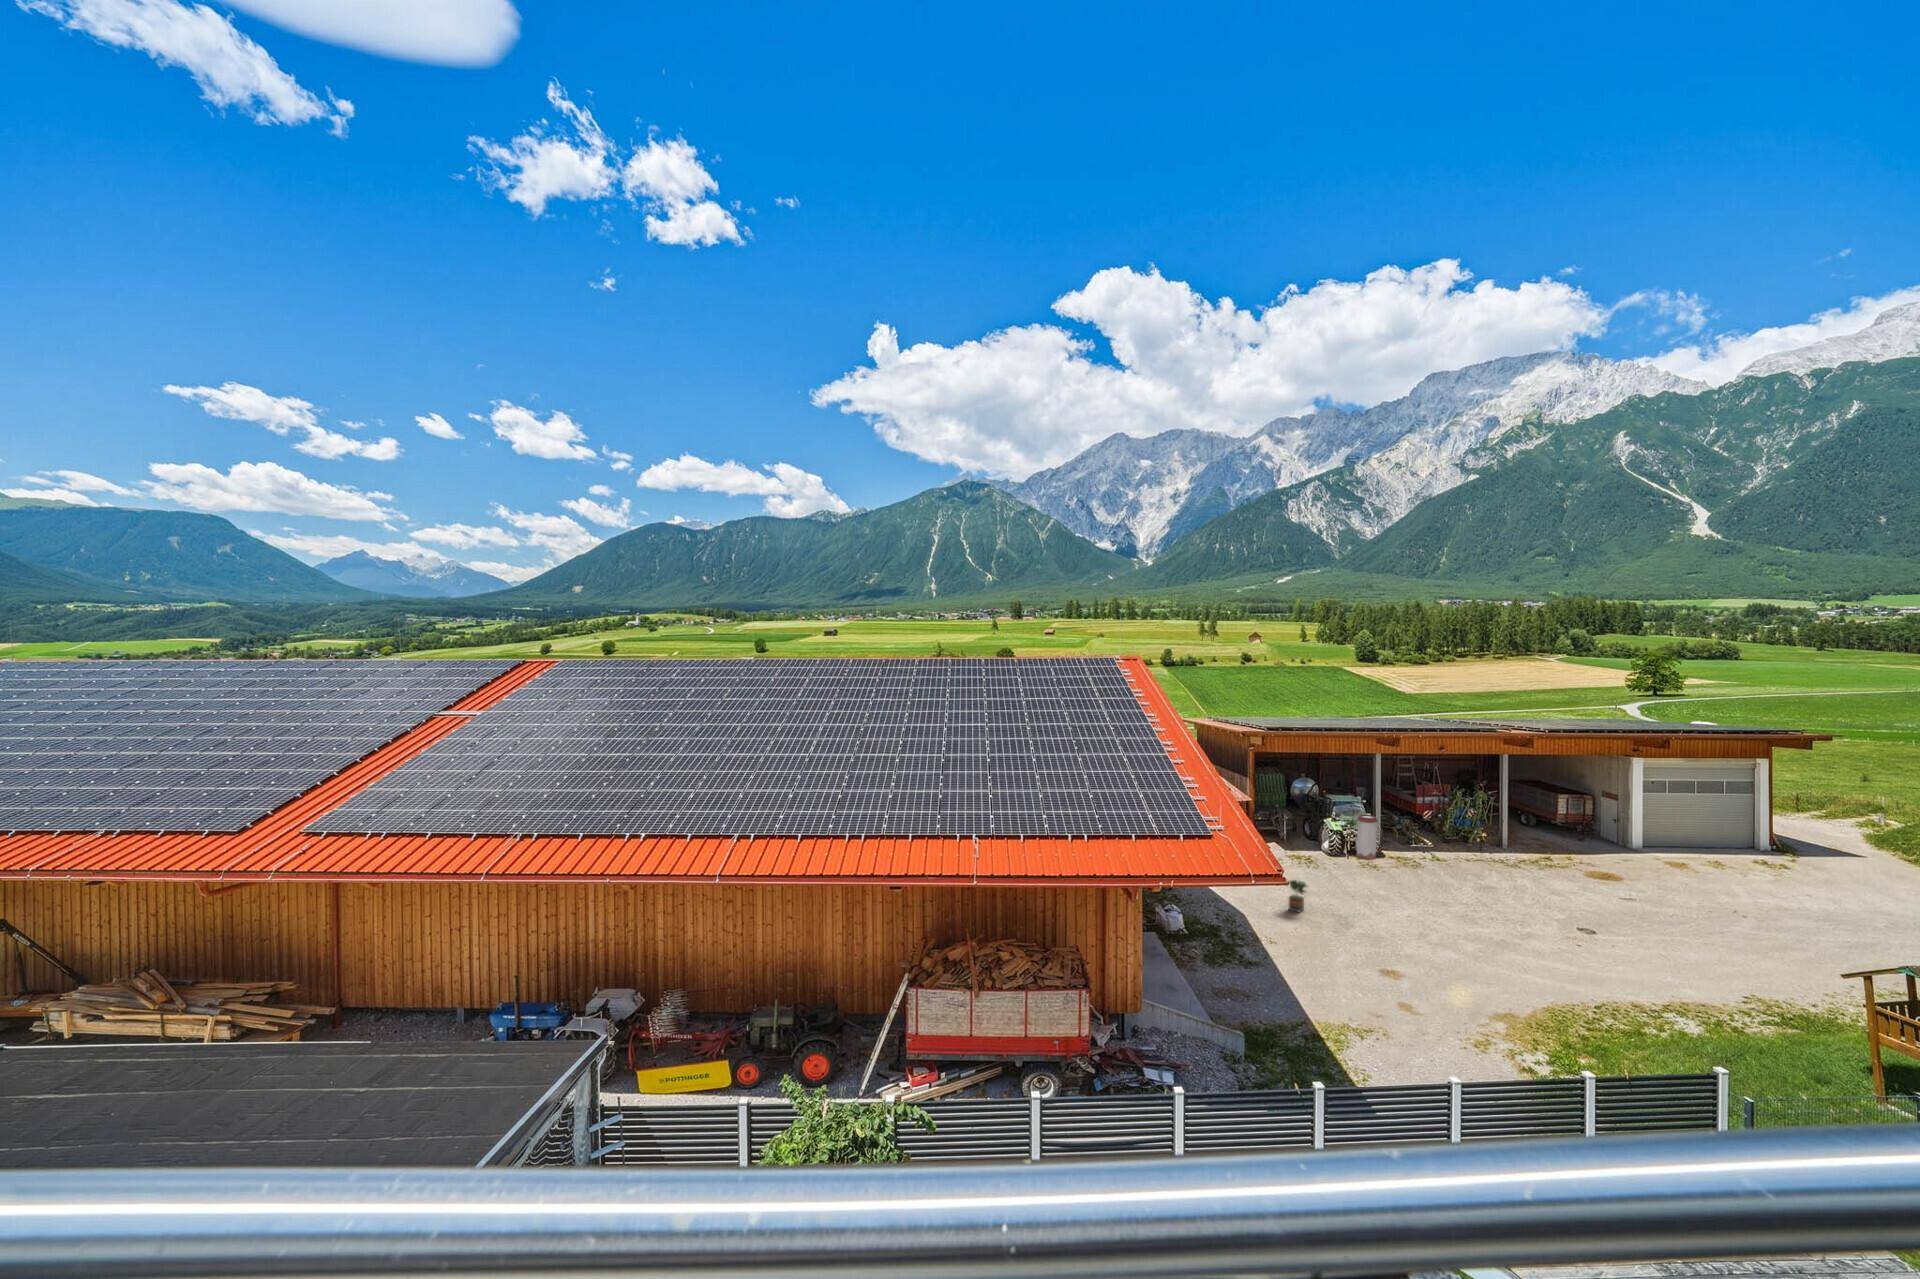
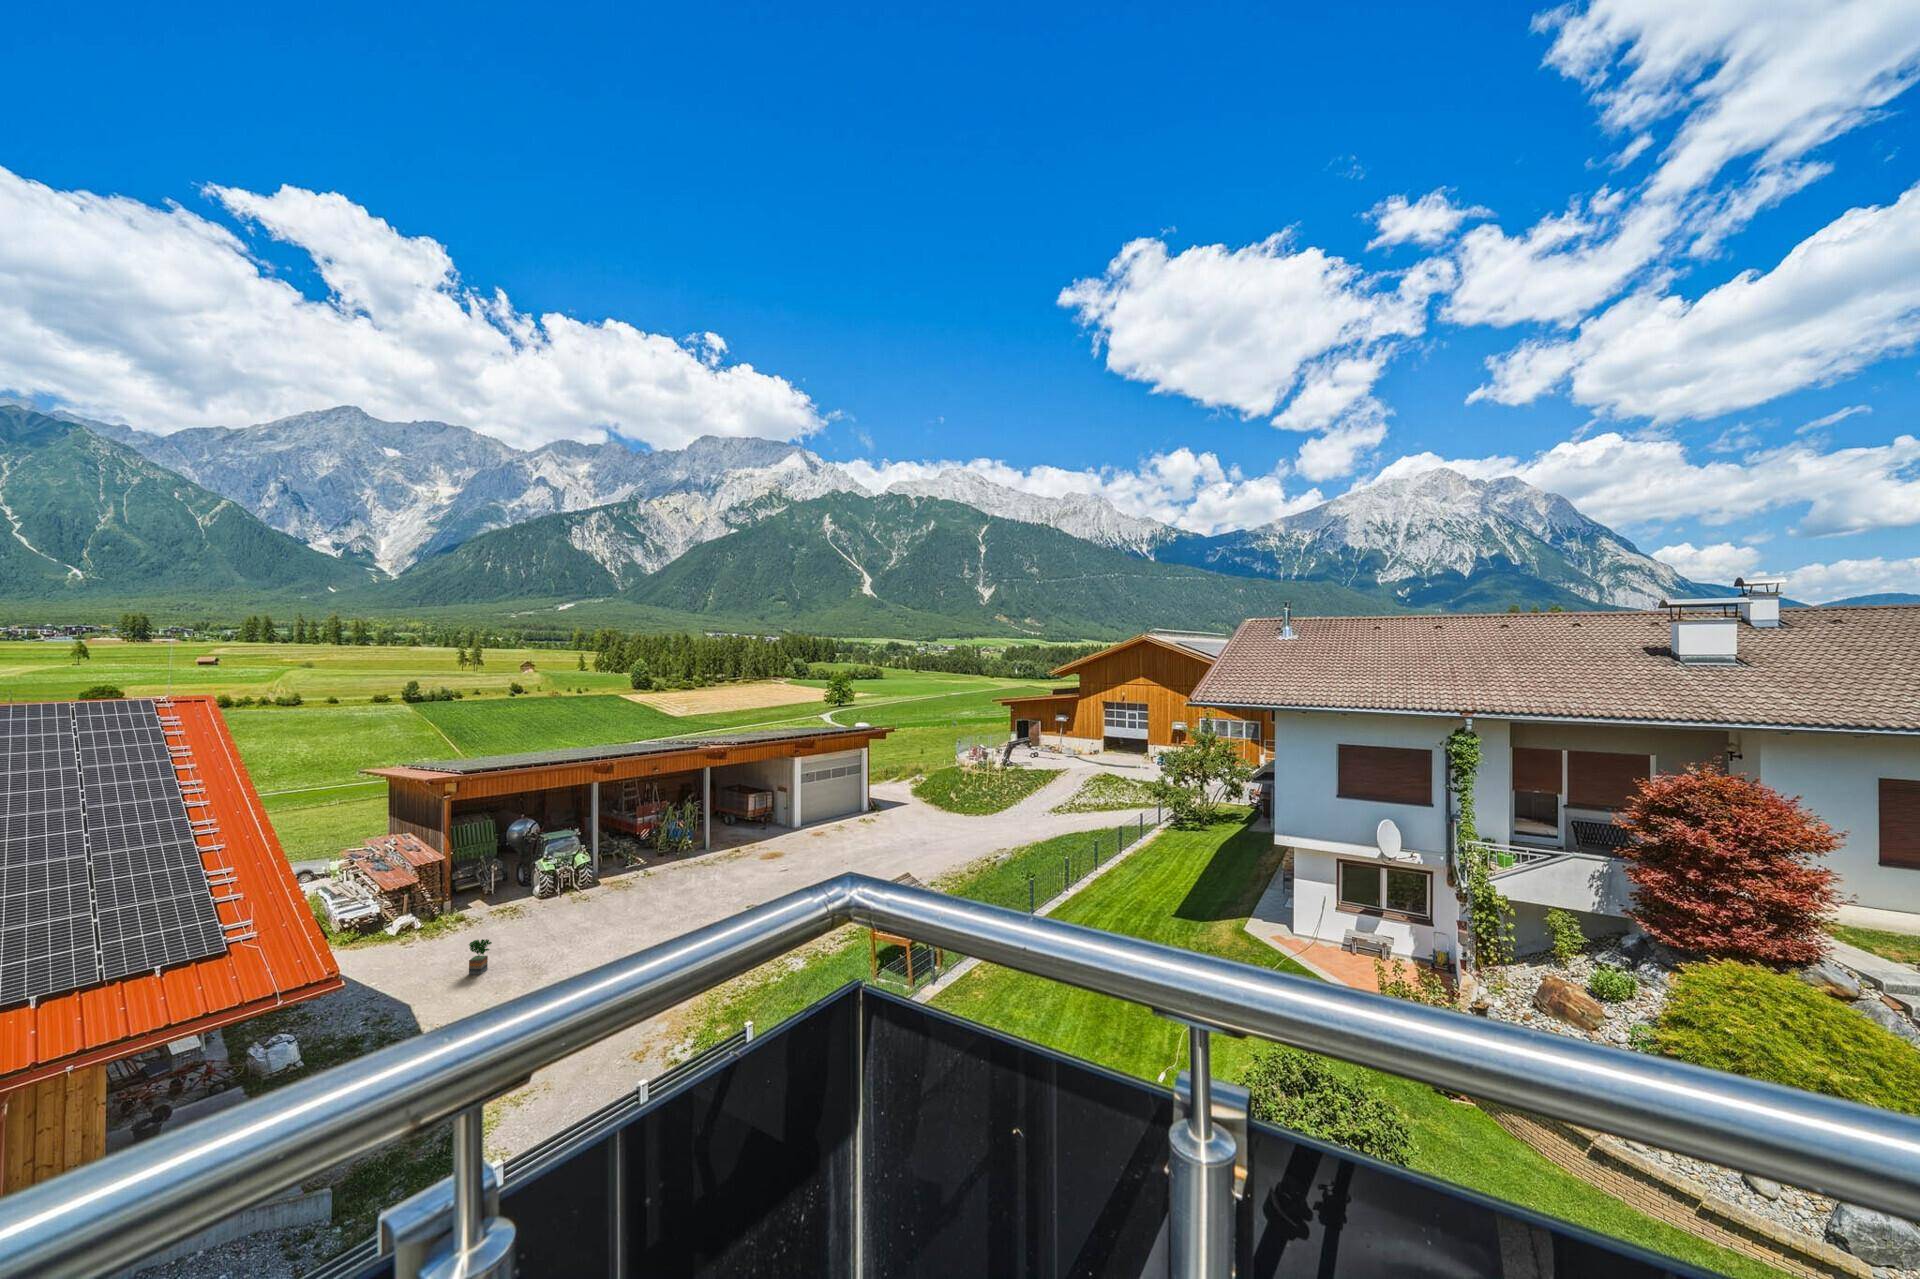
trash can: present [1357,815,1378,860] -> none [568,847,588,892]

